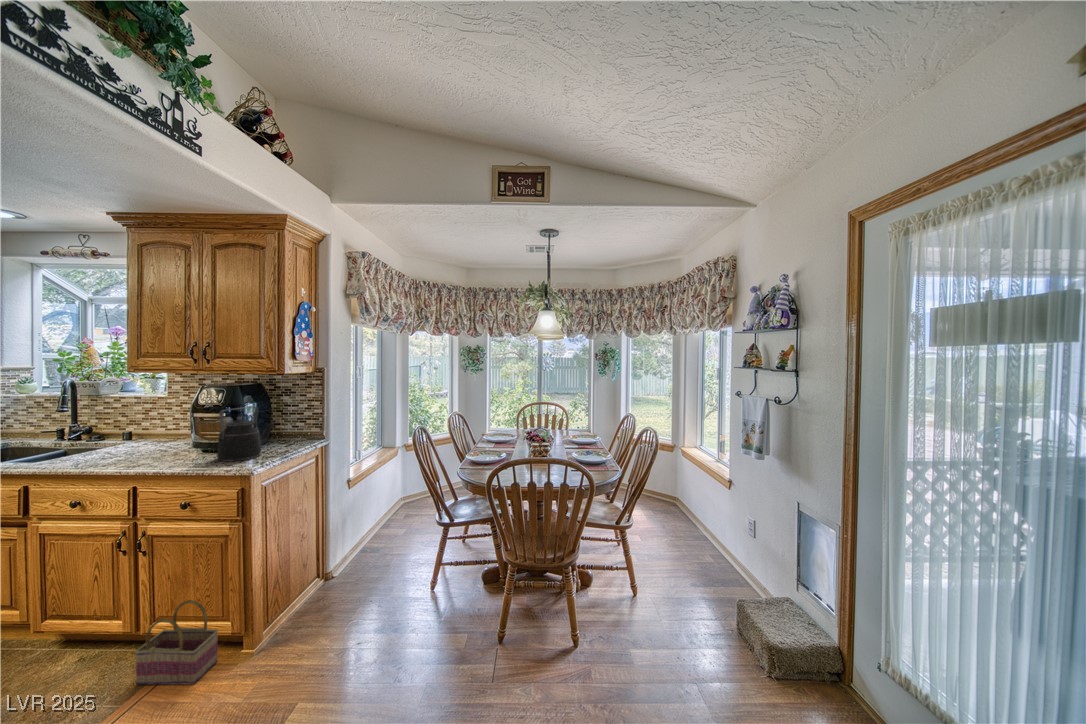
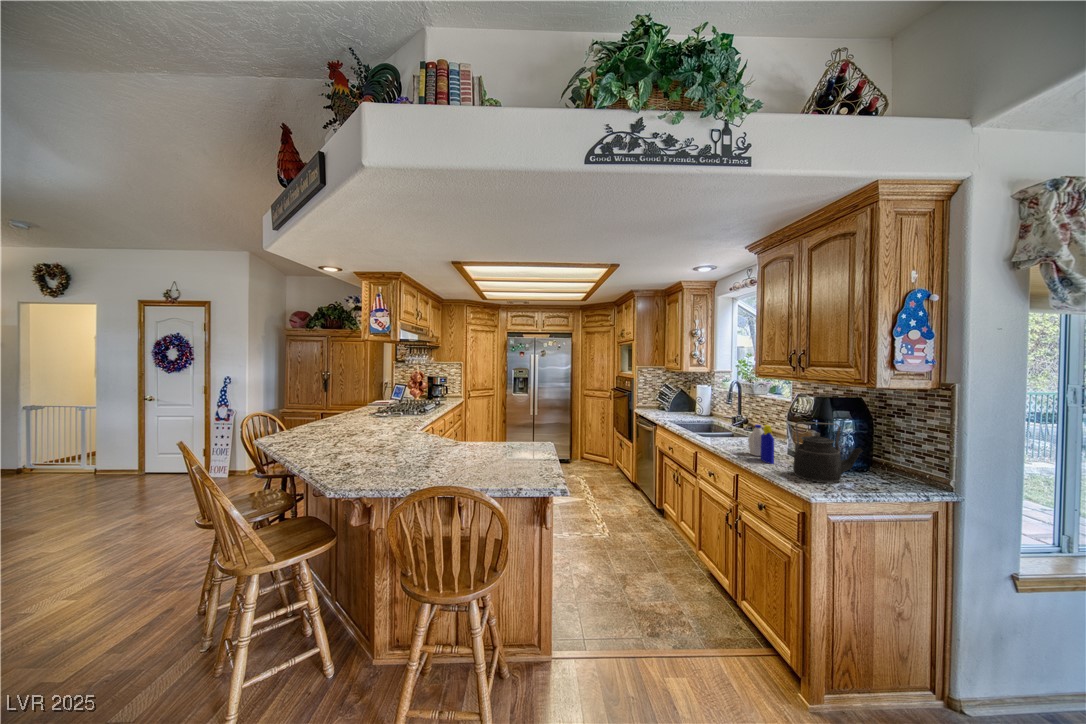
bottle: none [143,421,186,461] -> present [748,425,774,464]
basket: present [135,600,218,685] -> none [718,597,778,682]

